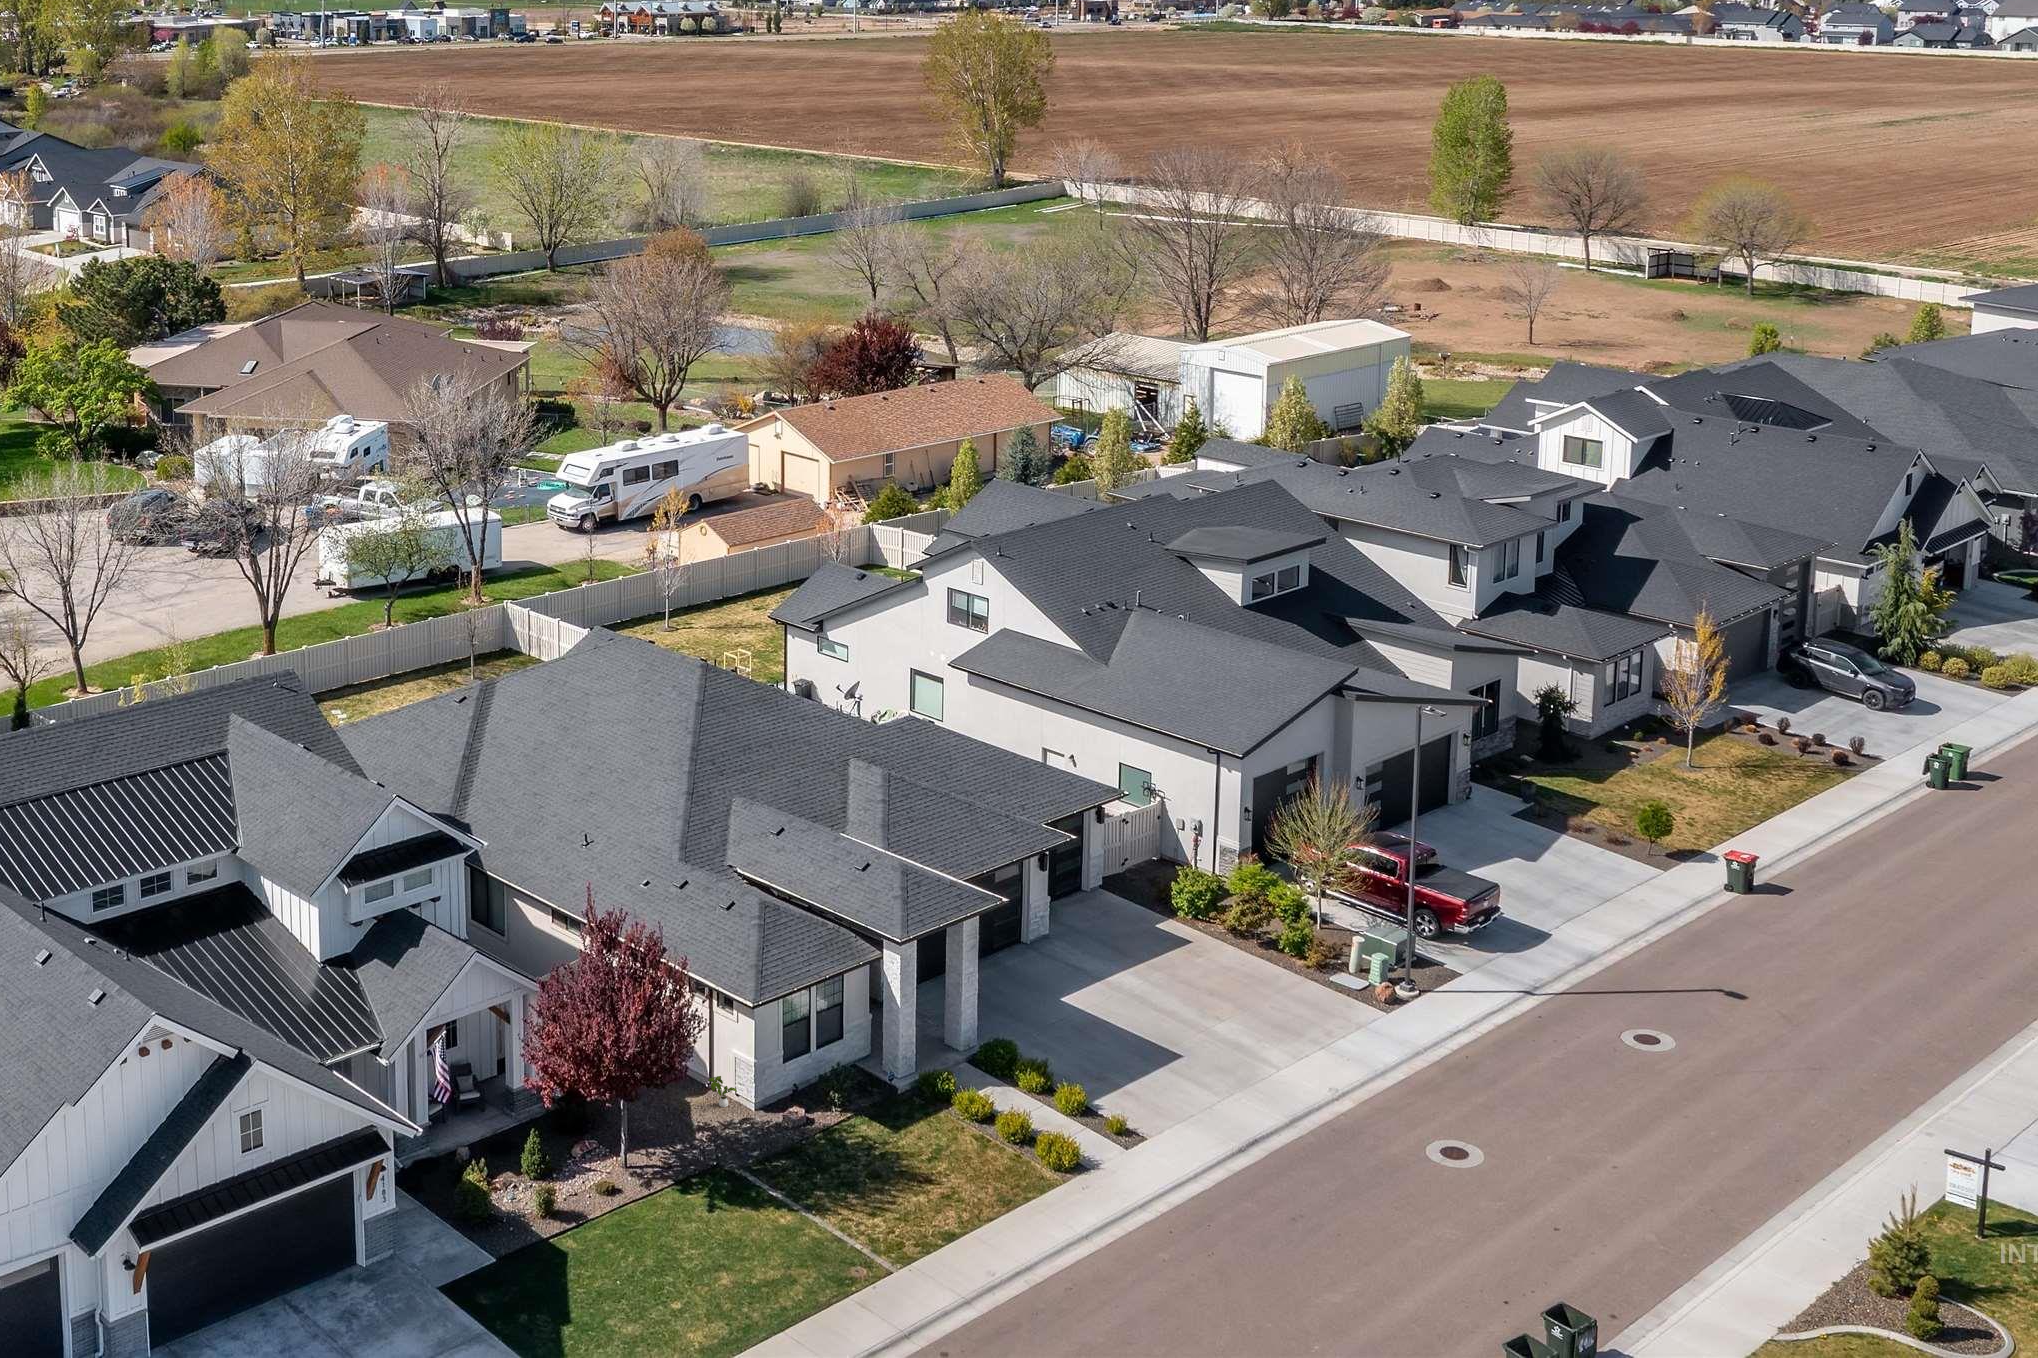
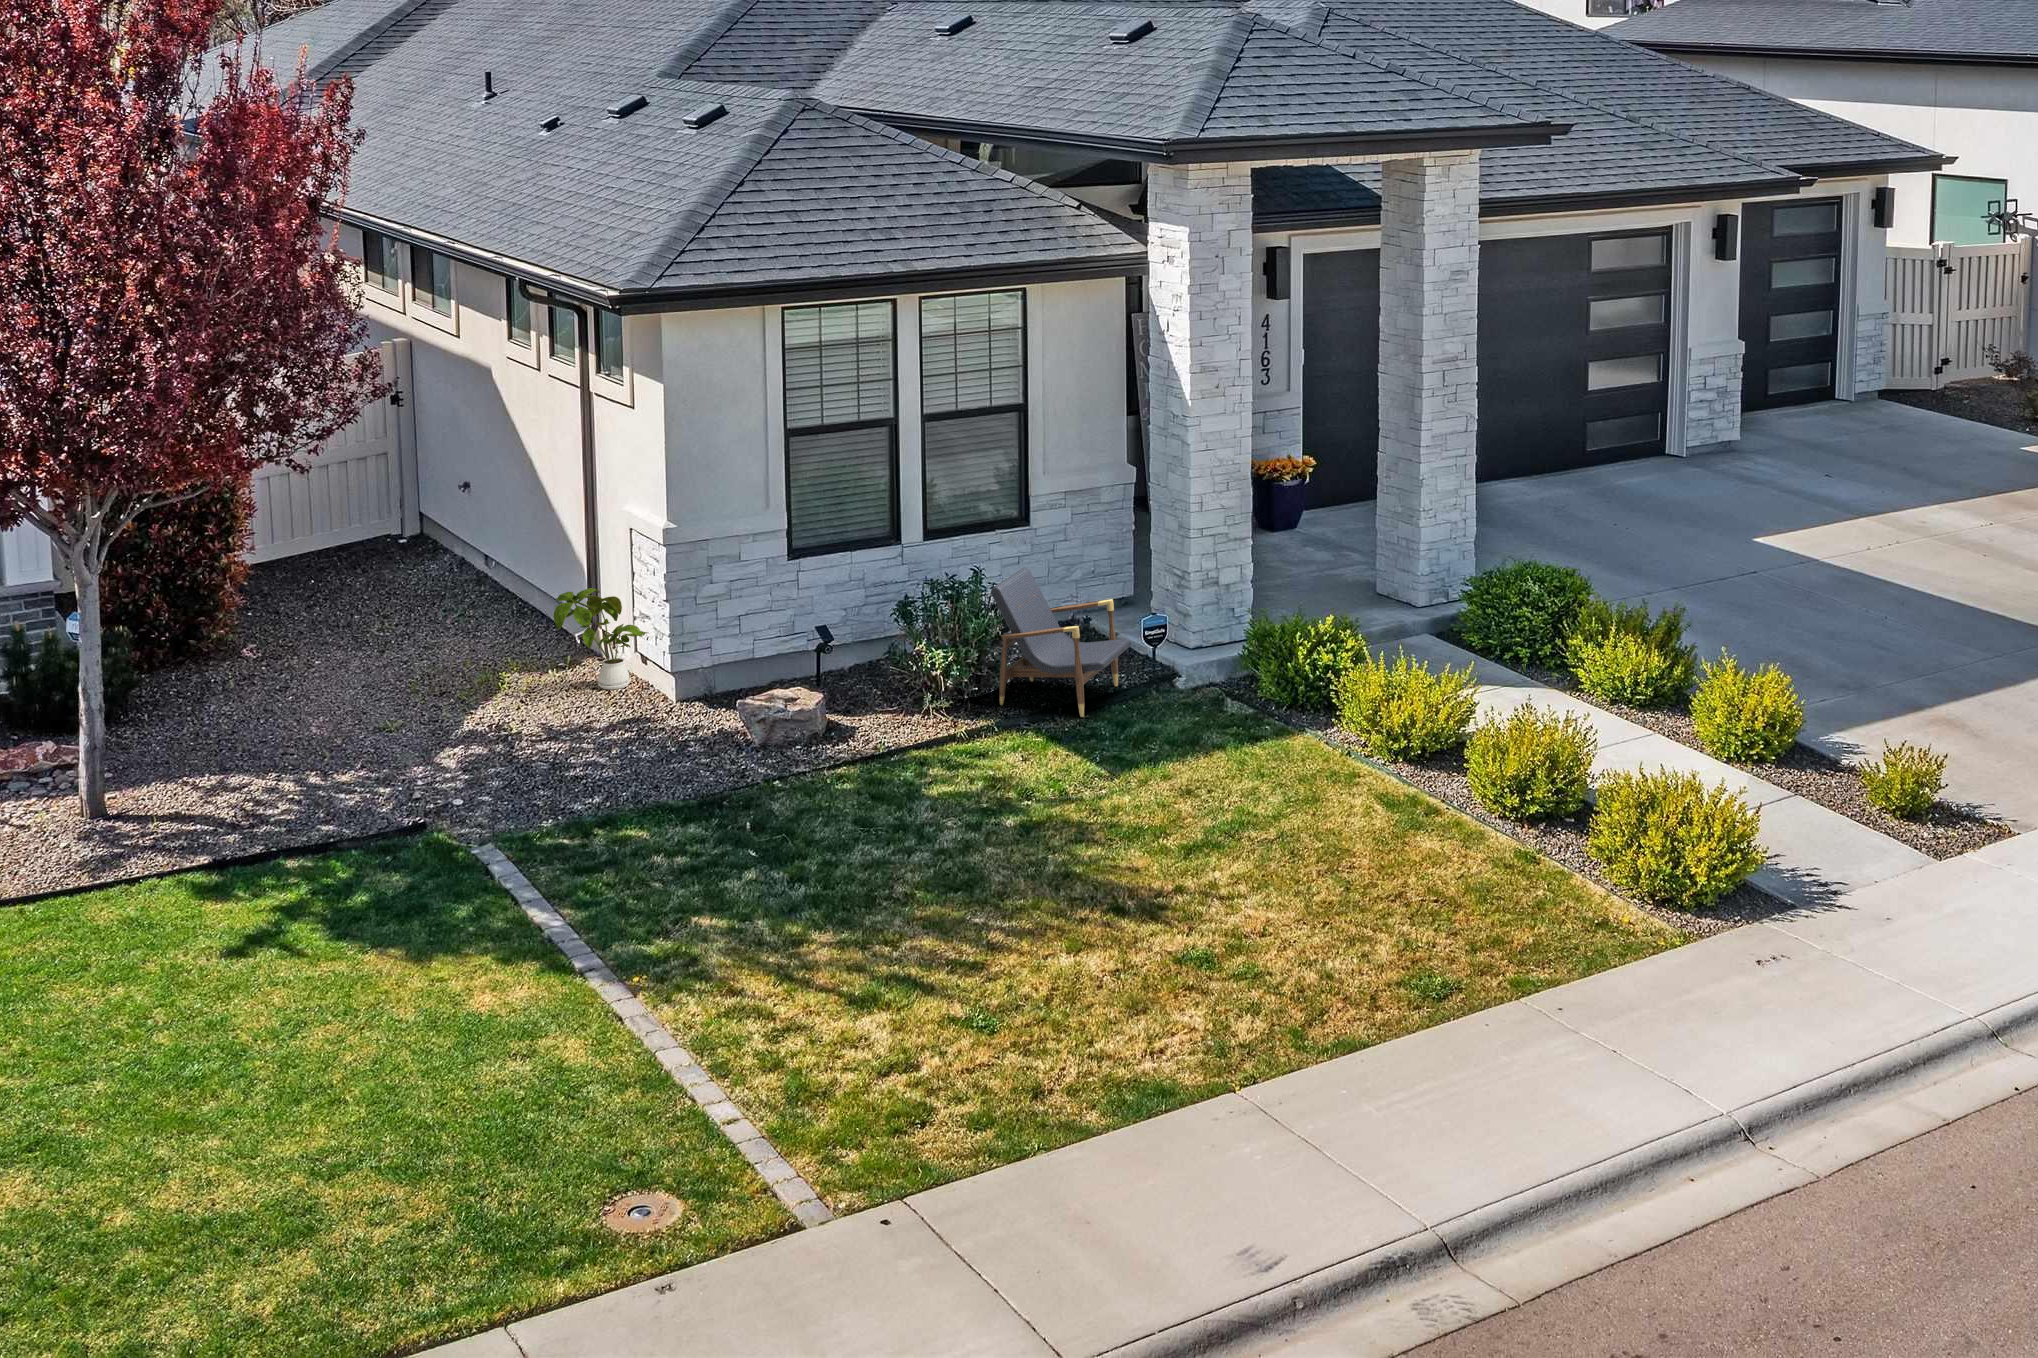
lounge chair: none [844,1060,882,1111] -> present [991,568,1131,717]

